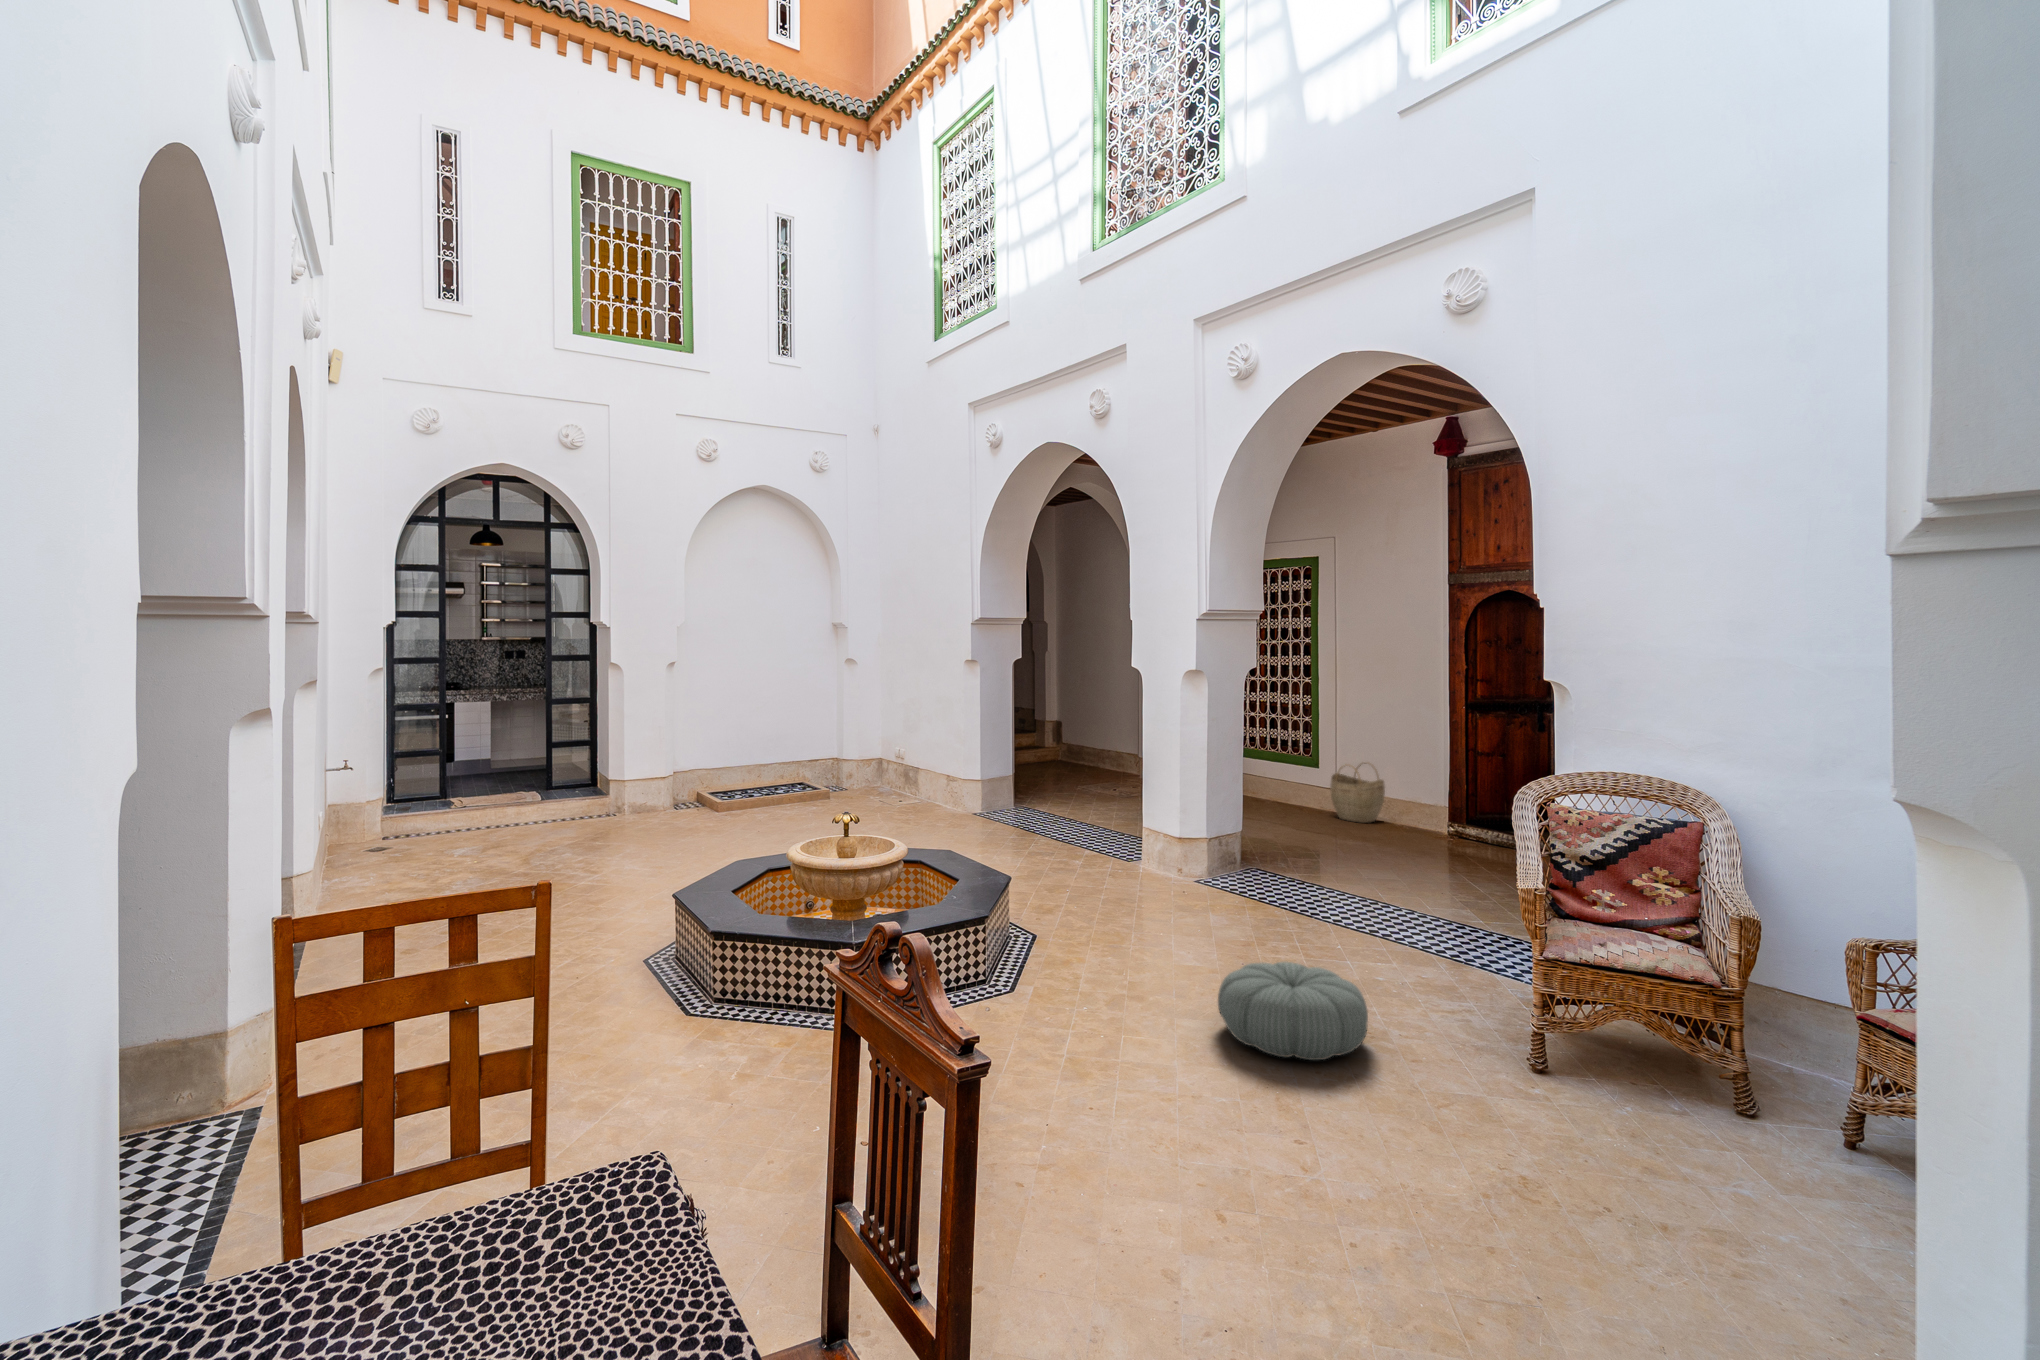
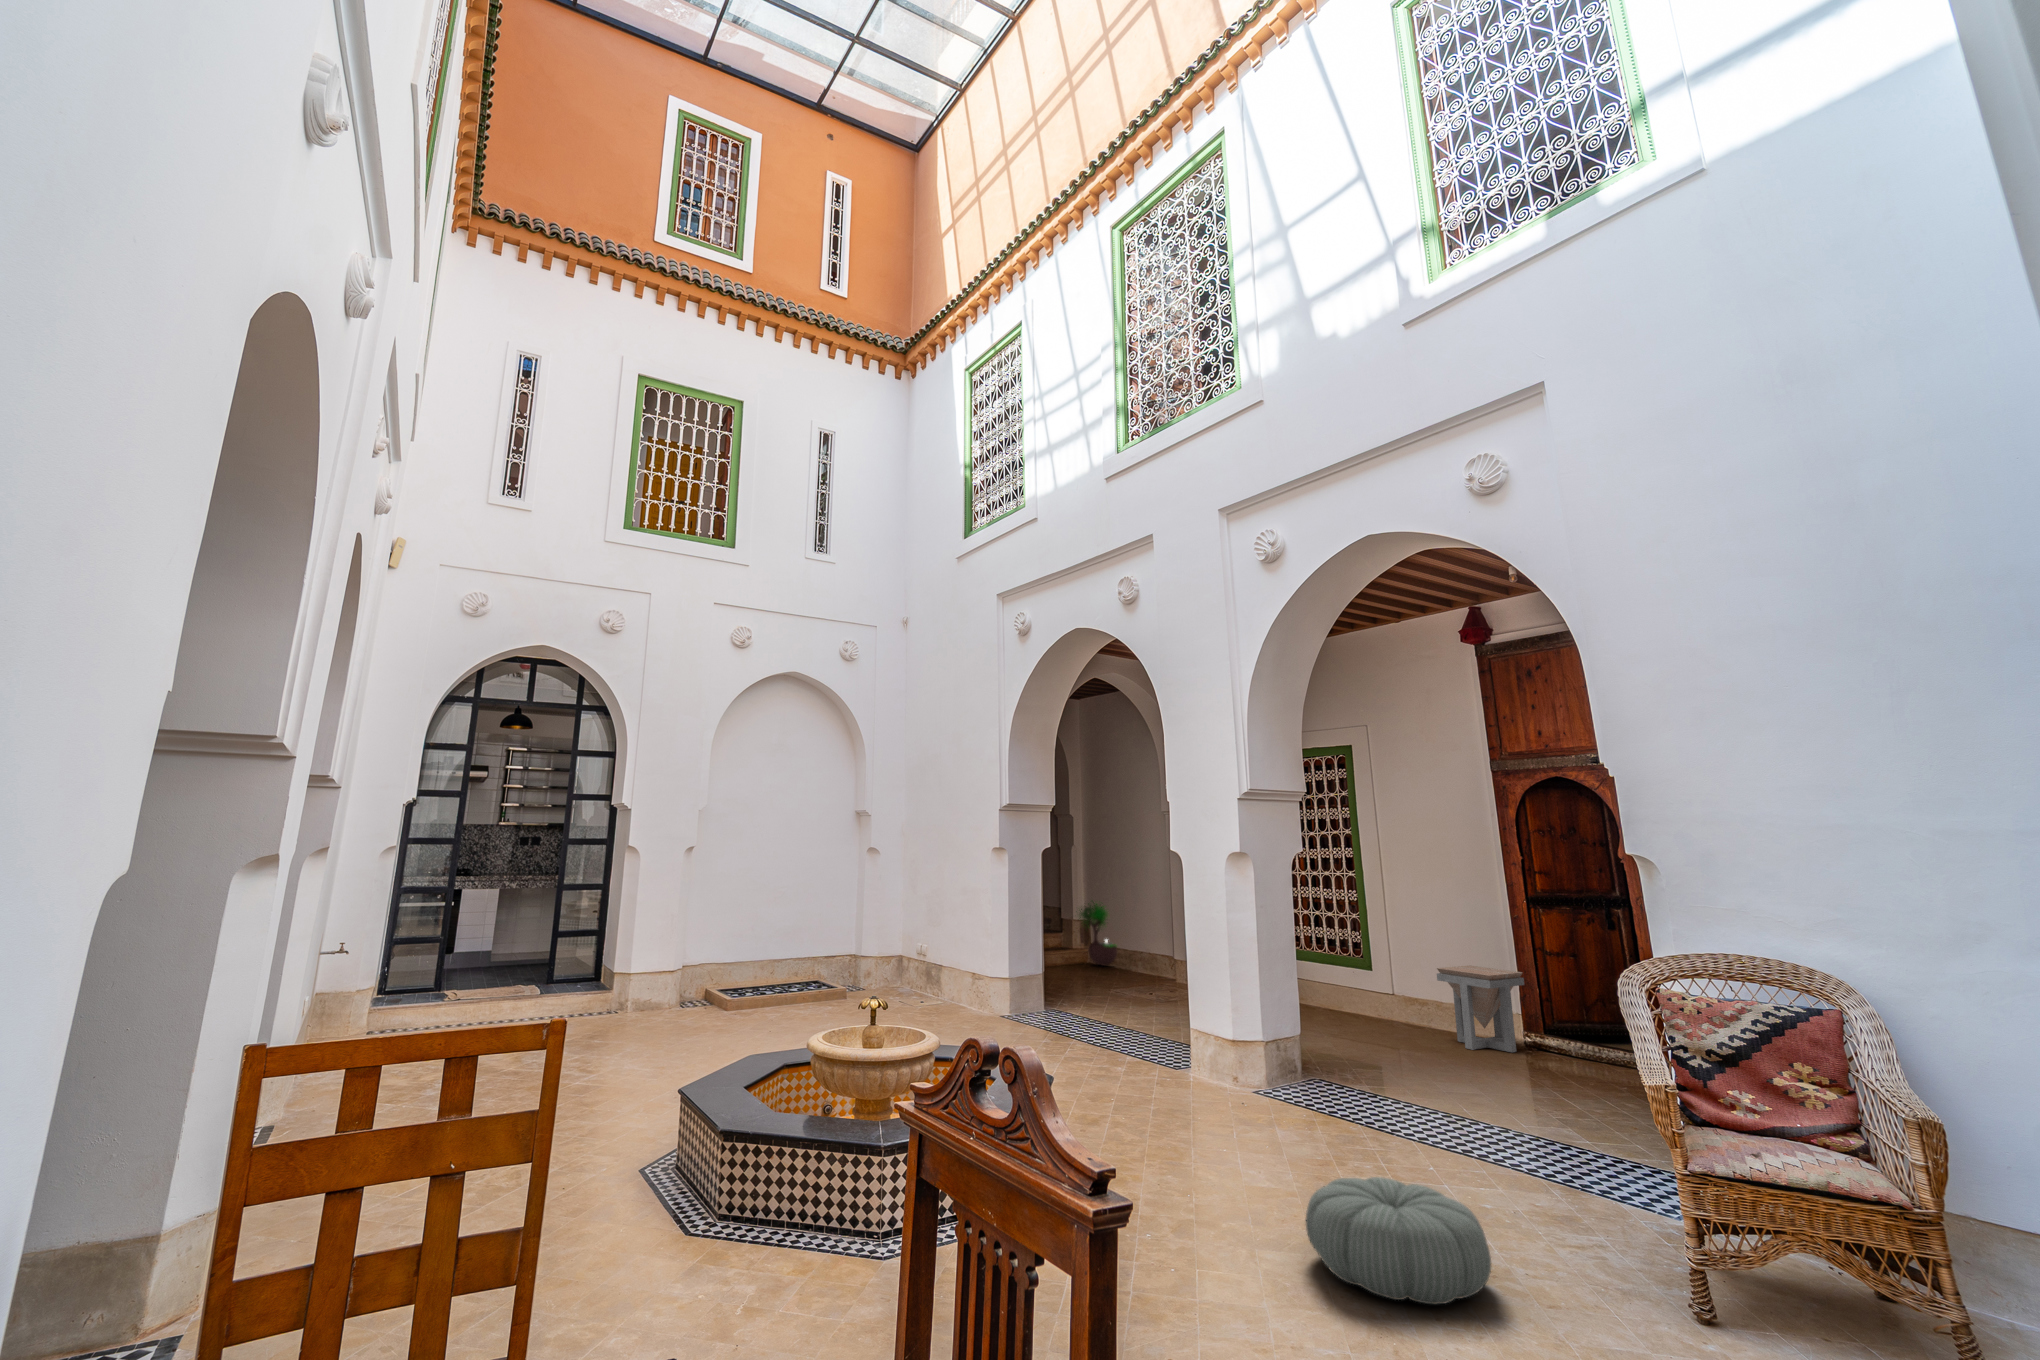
potted tree: none [1057,698,1100,764] -> present [1079,900,1117,966]
woven basket: present [1330,763,1385,823] -> none [1367,962,1426,1030]
side table: none [1394,765,1476,843] -> present [1437,965,1524,1052]

